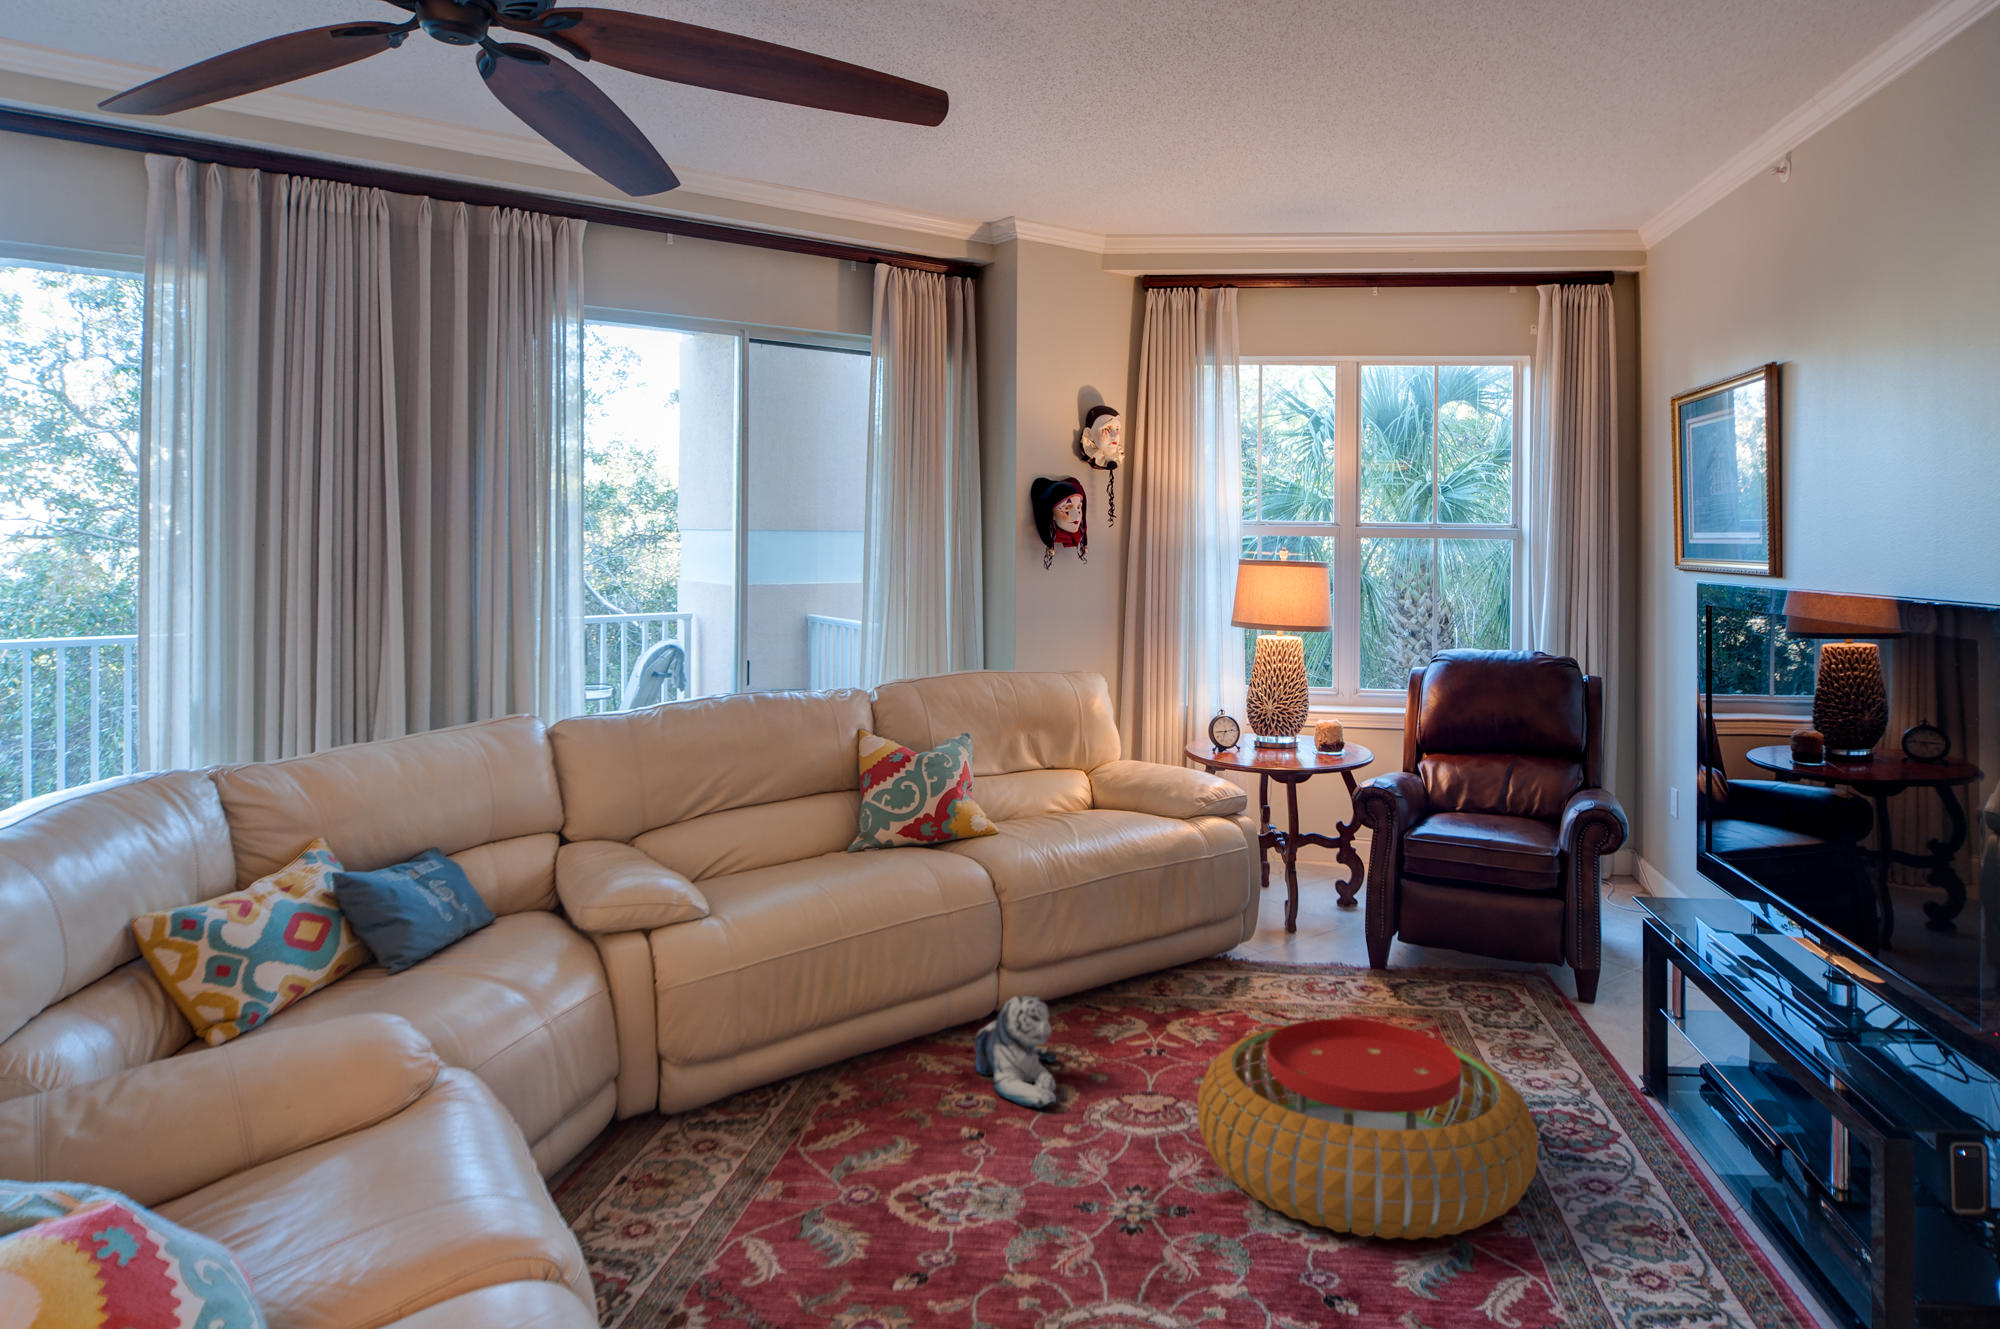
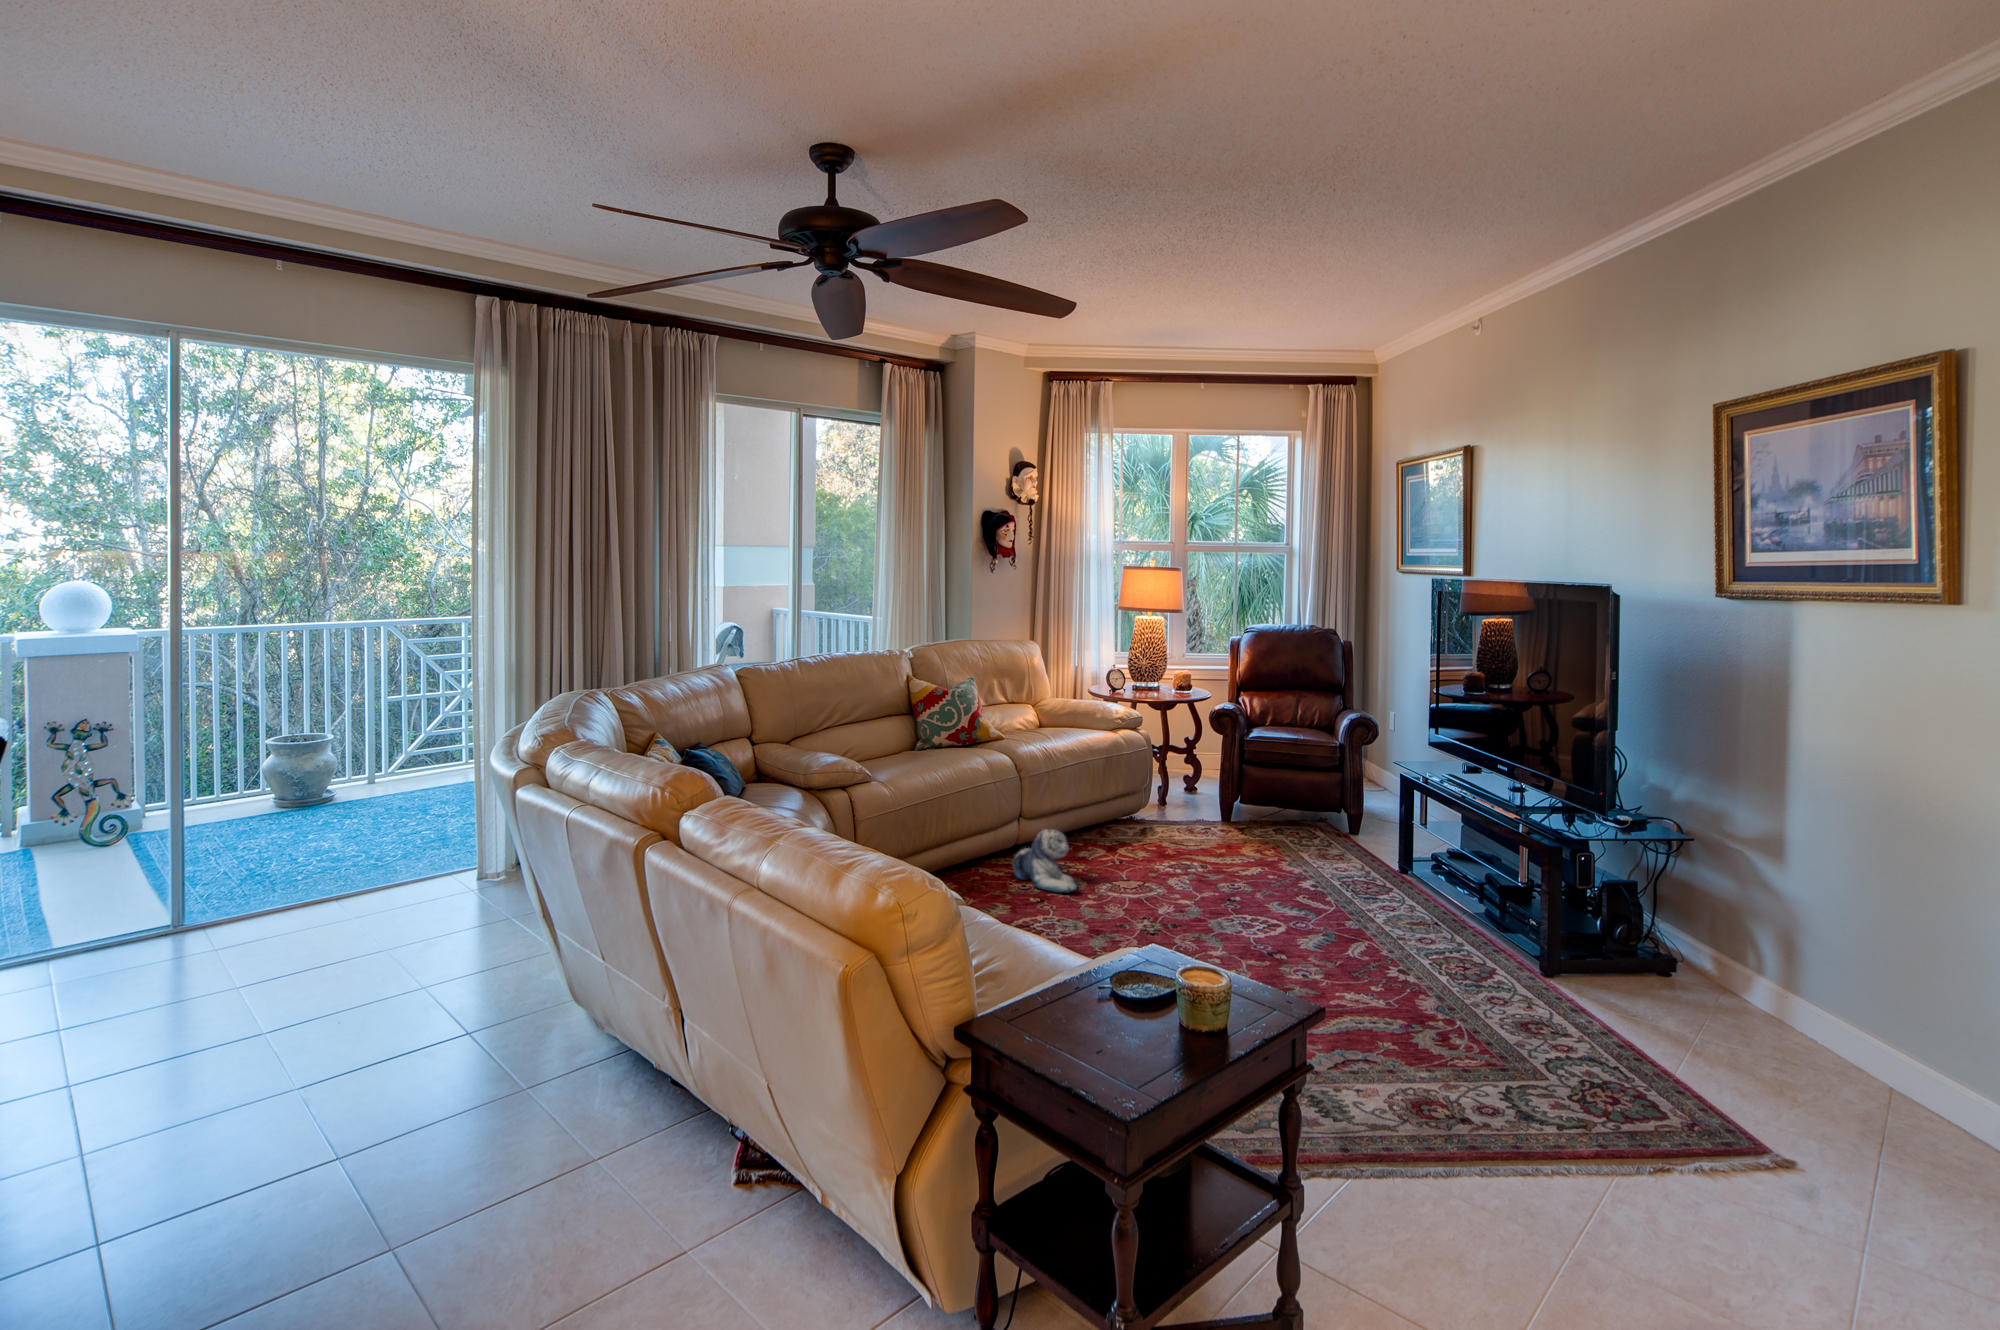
pouf: present [1198,1019,1539,1240] -> none [1169,829,1363,936]

